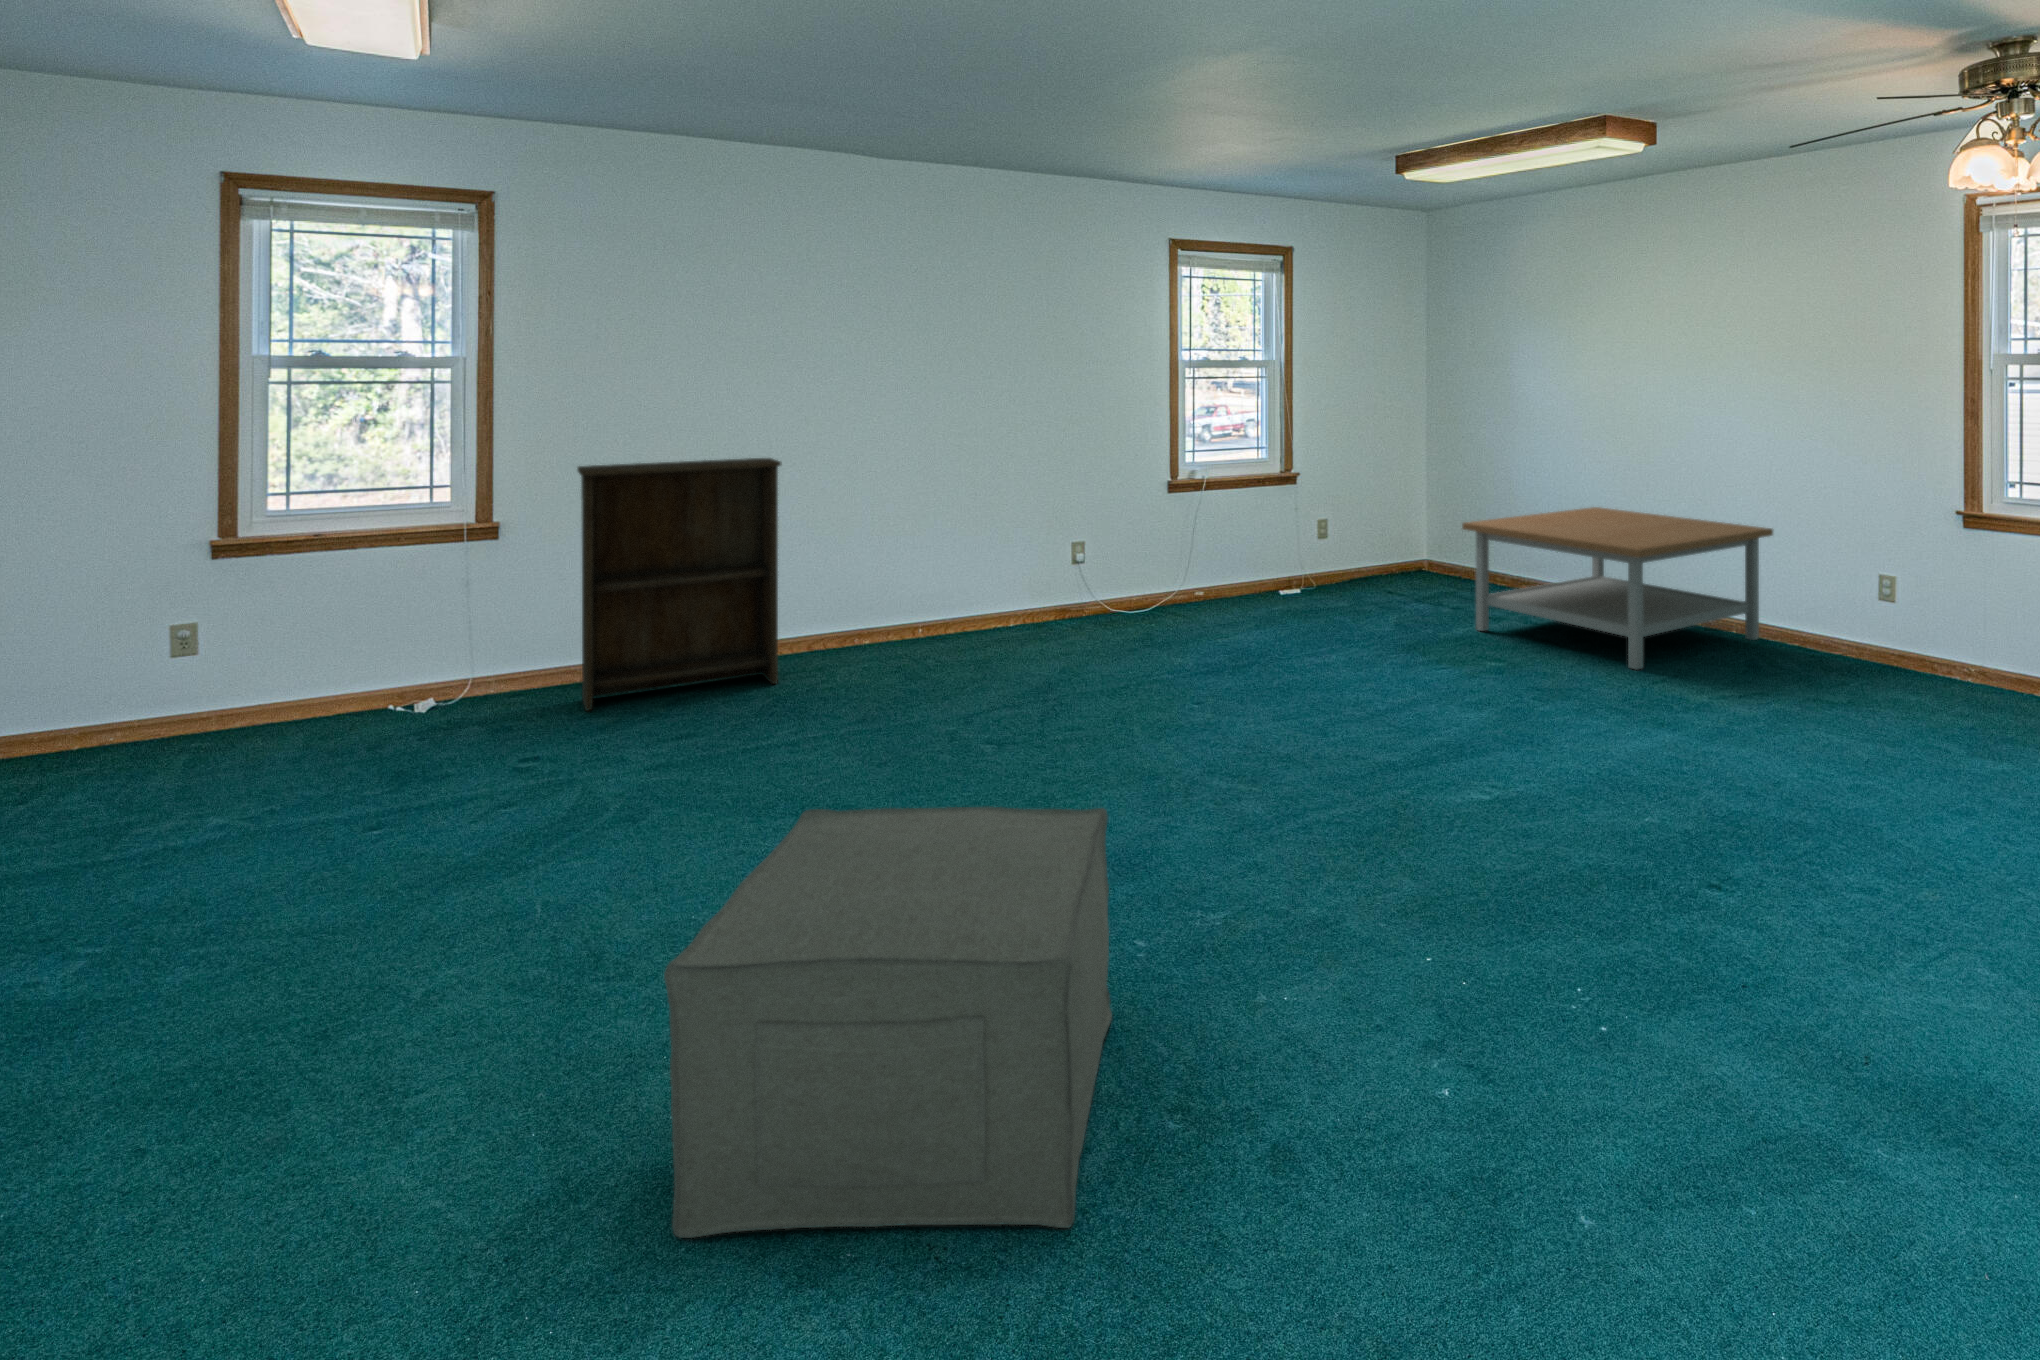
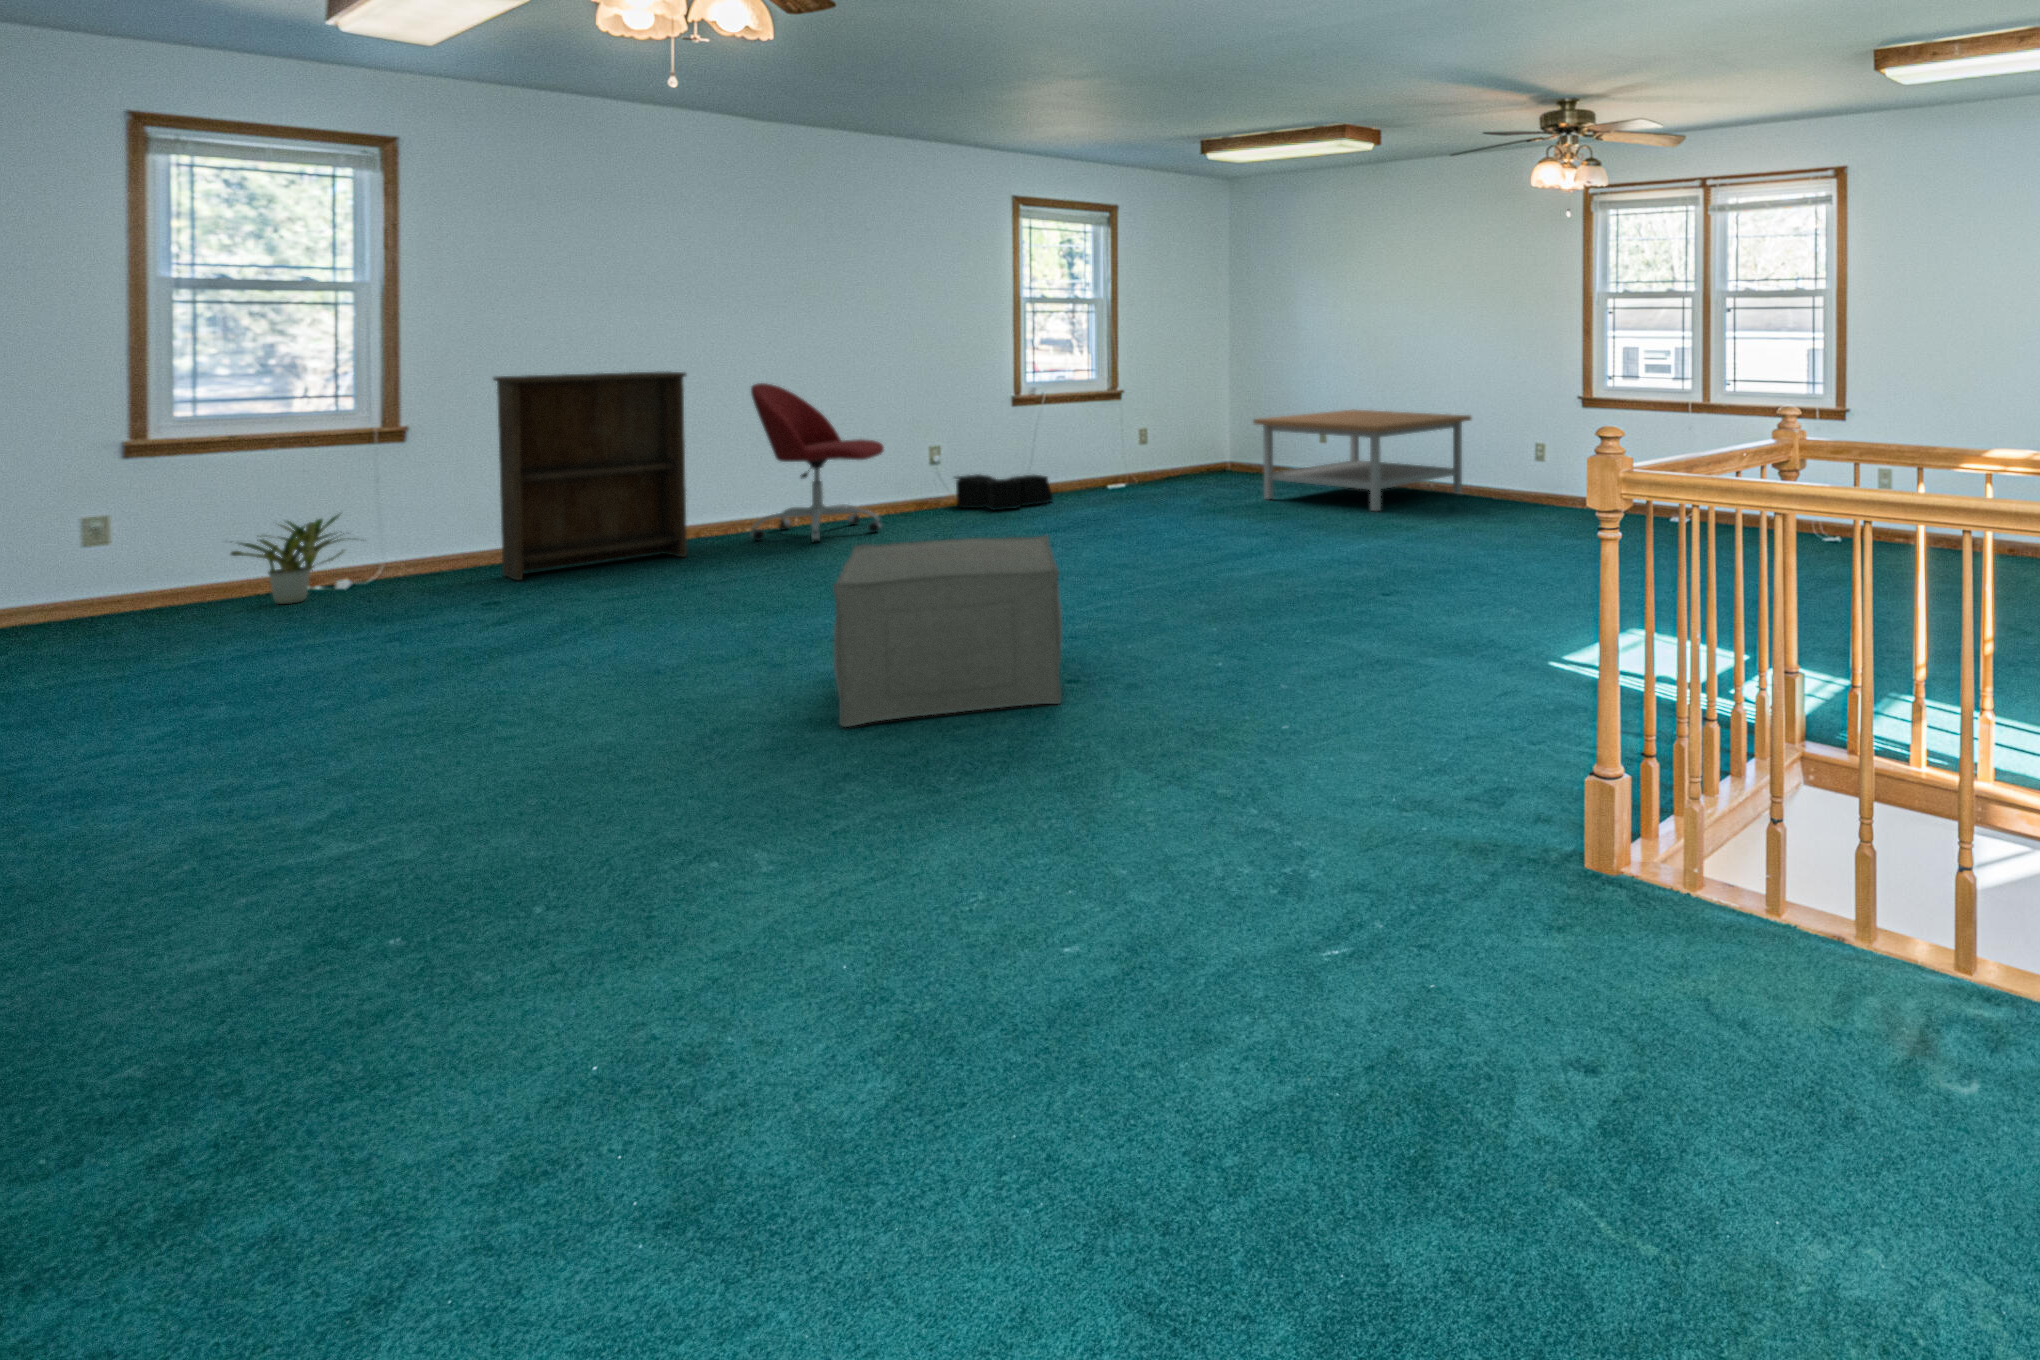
office chair: none [859,468,1012,669] -> present [751,383,884,542]
storage bin: none [1101,575,1214,626] -> present [956,474,1053,510]
potted plant: none [290,622,442,728] -> present [231,515,349,604]

